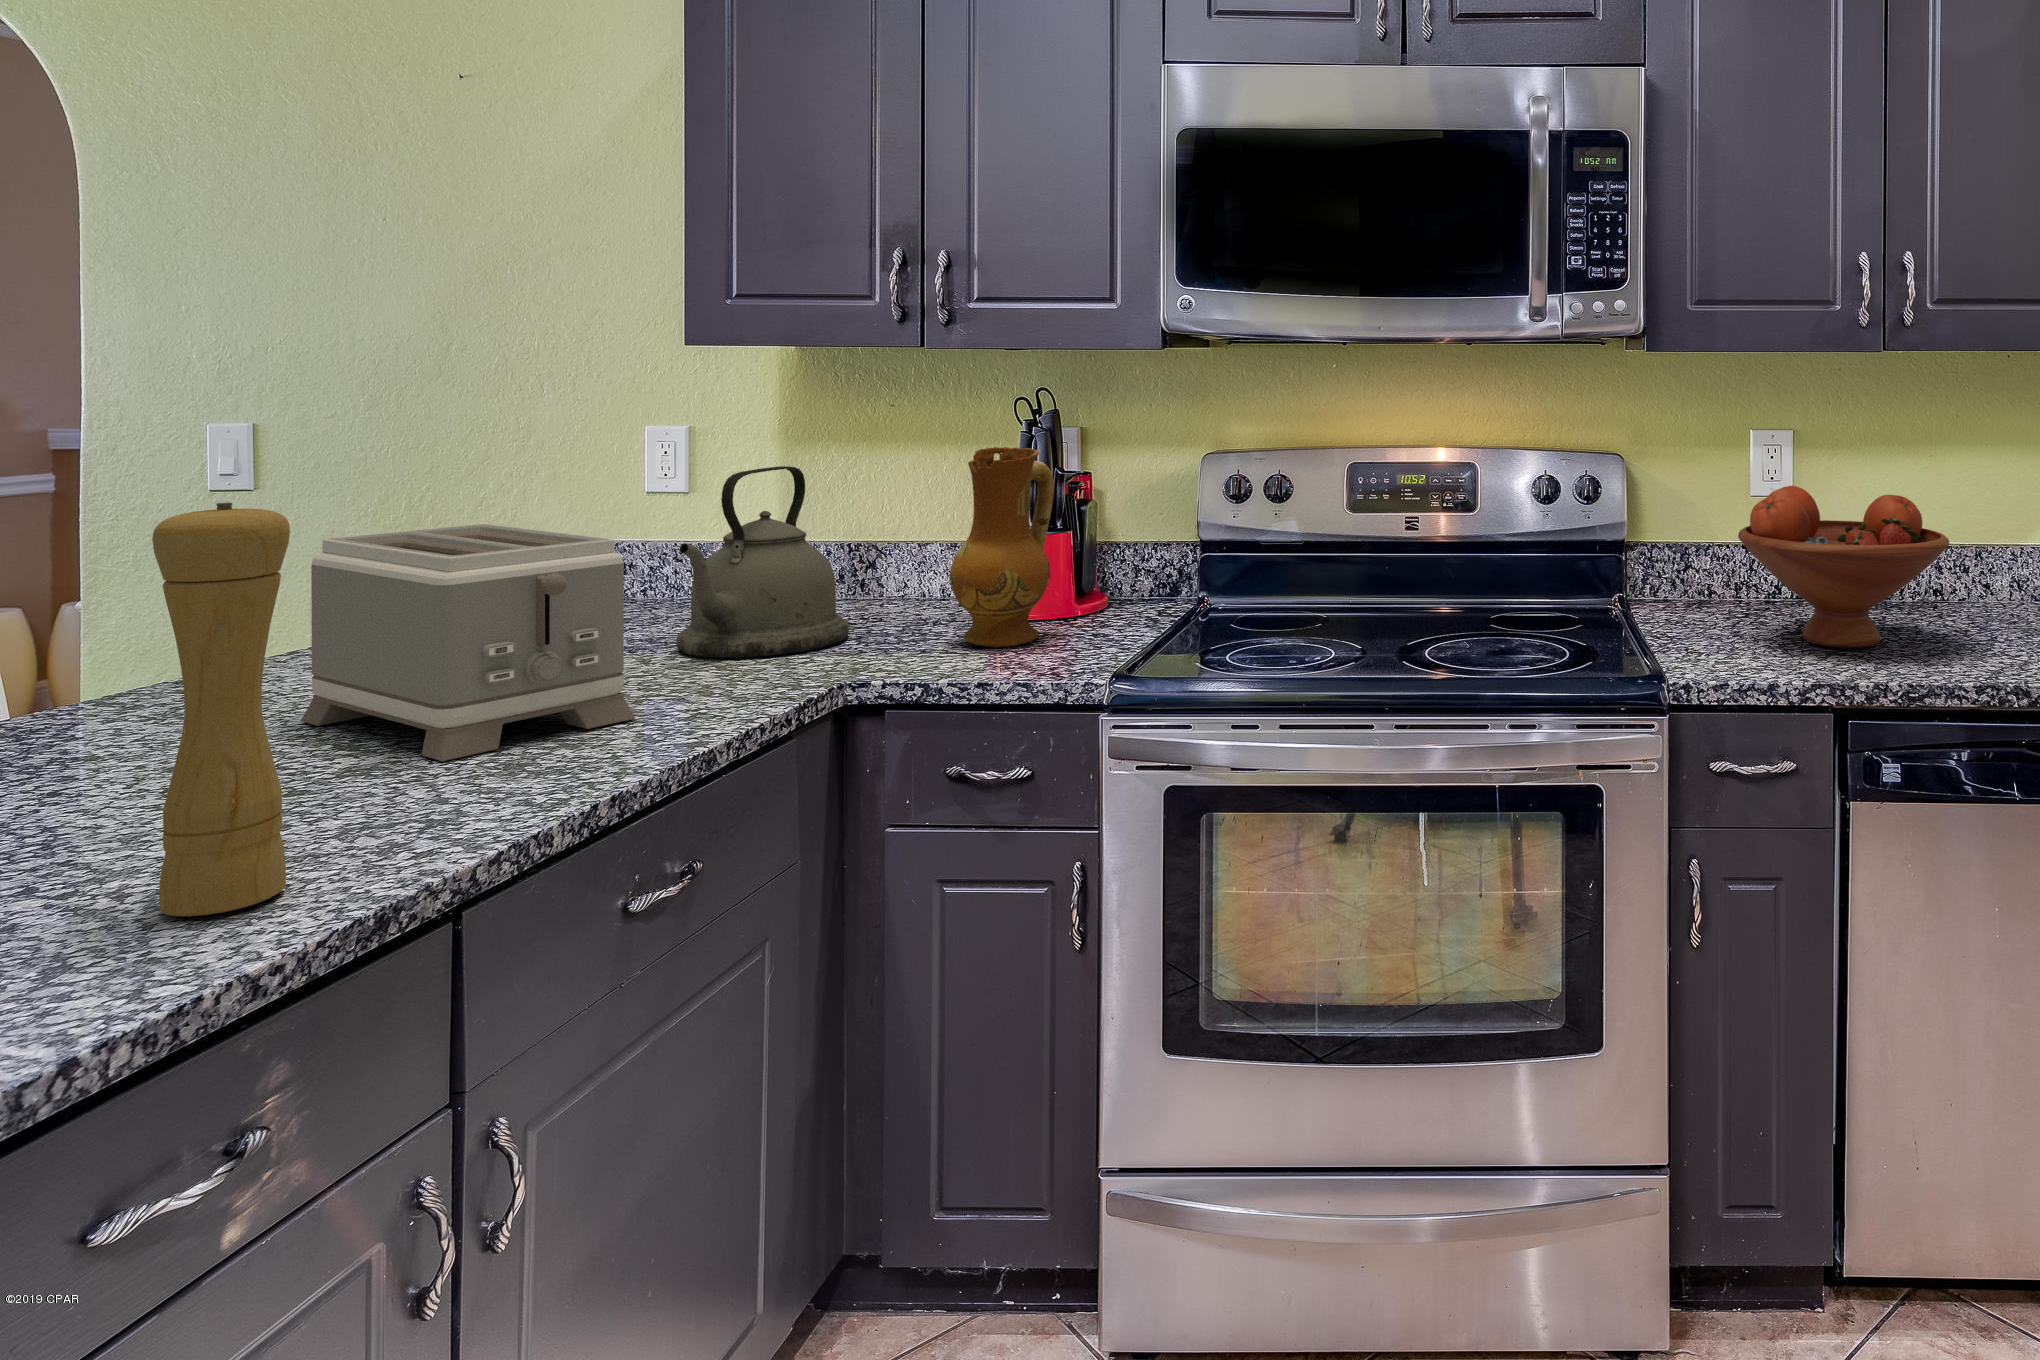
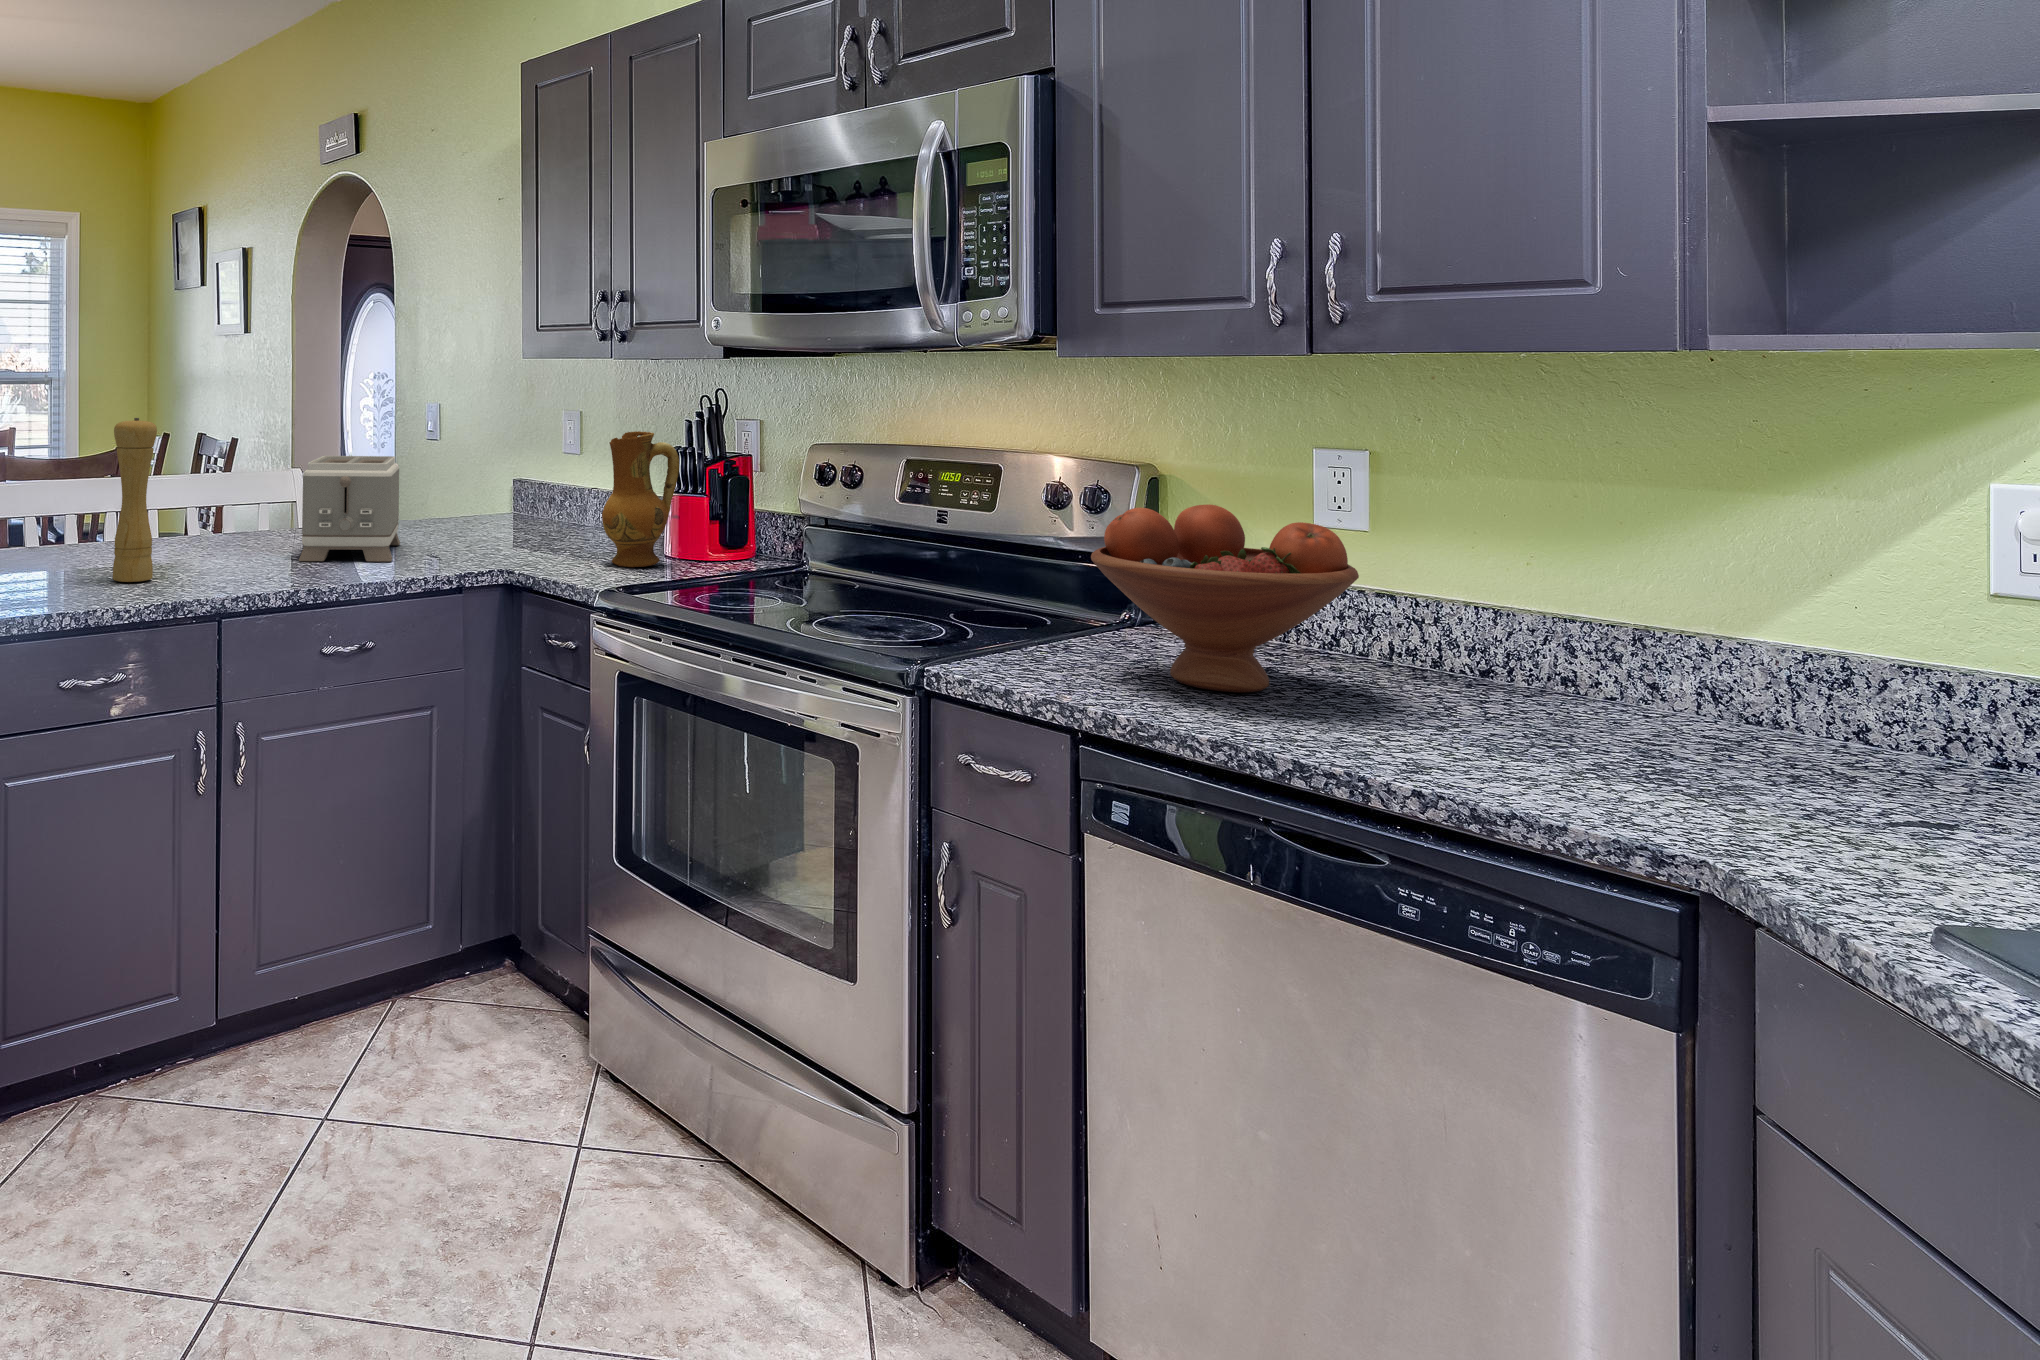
kettle: present [676,466,849,658] -> none [474,439,591,552]

